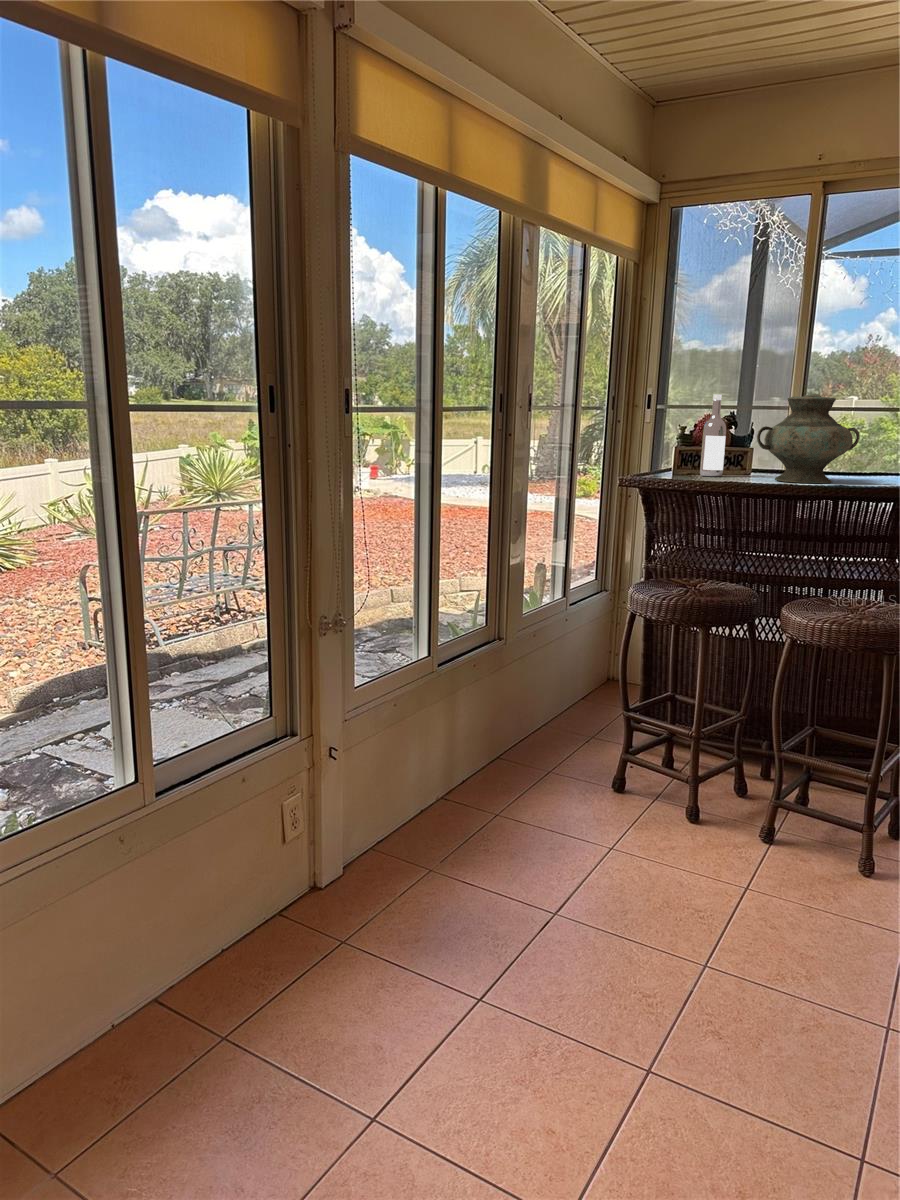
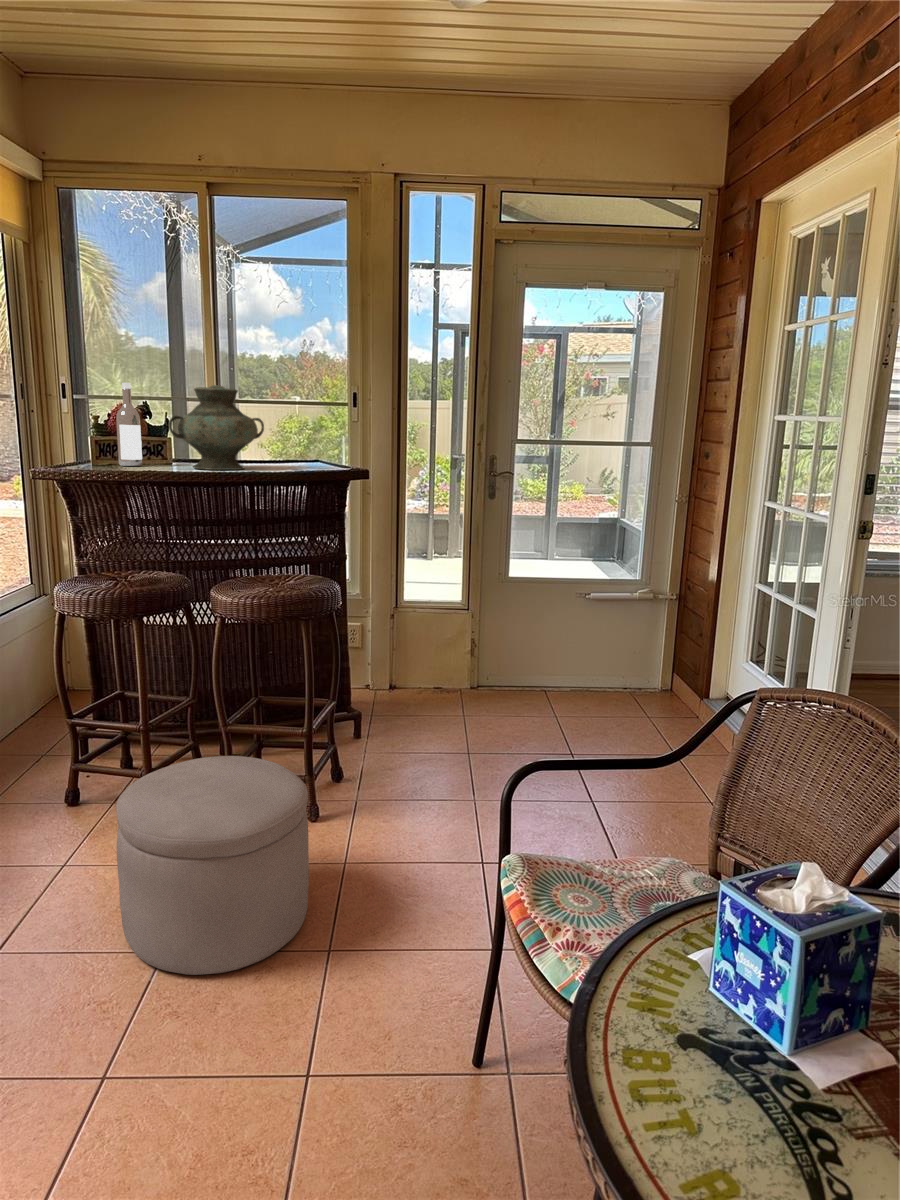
ottoman: none [667,781,884,1015] -> present [116,756,309,975]

